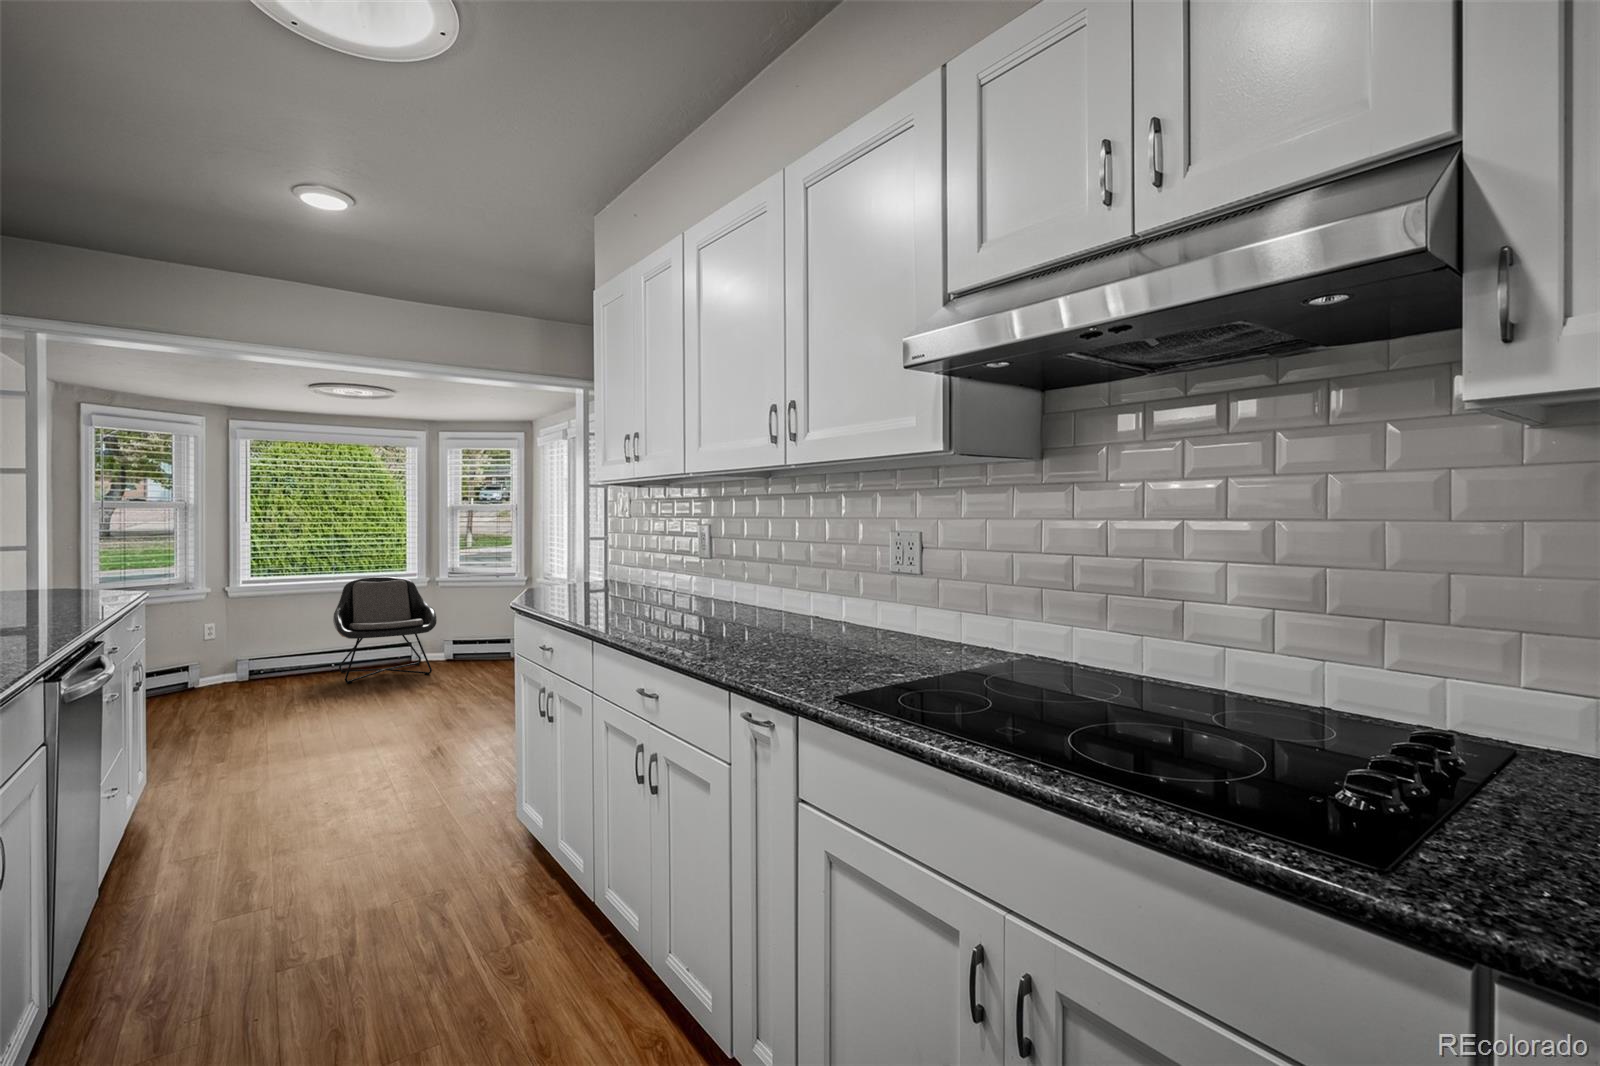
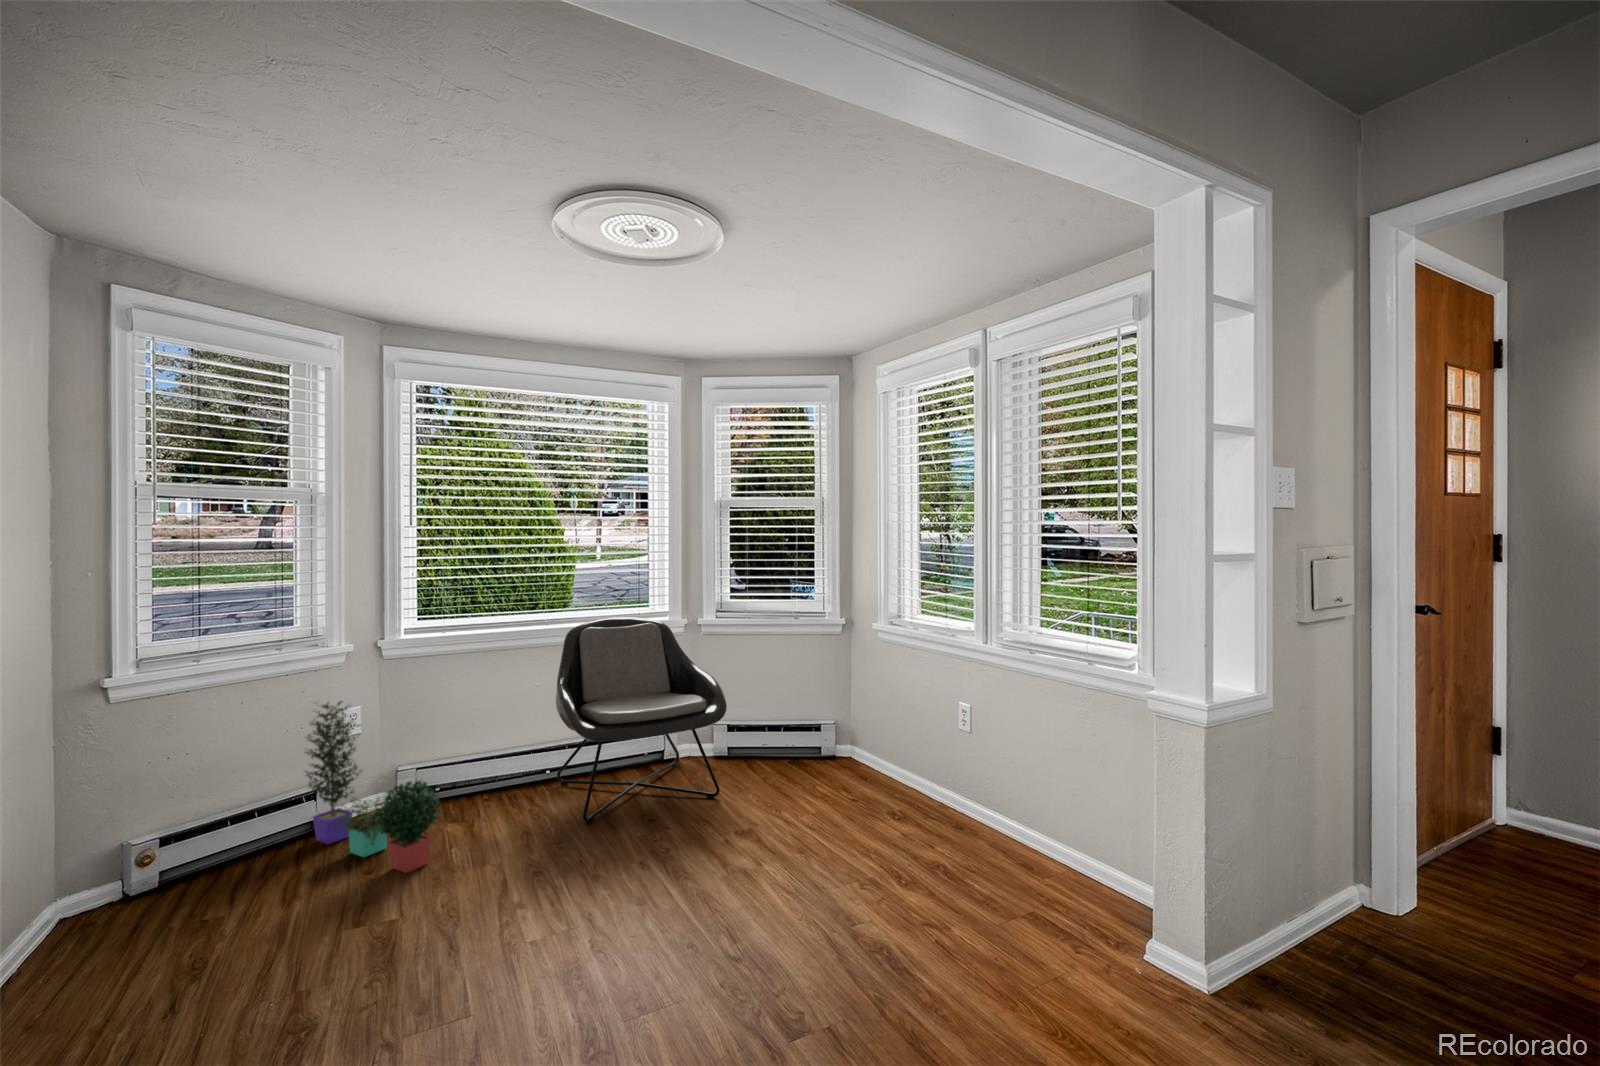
potted plant: none [181,617,261,699] -> present [305,701,441,873]

